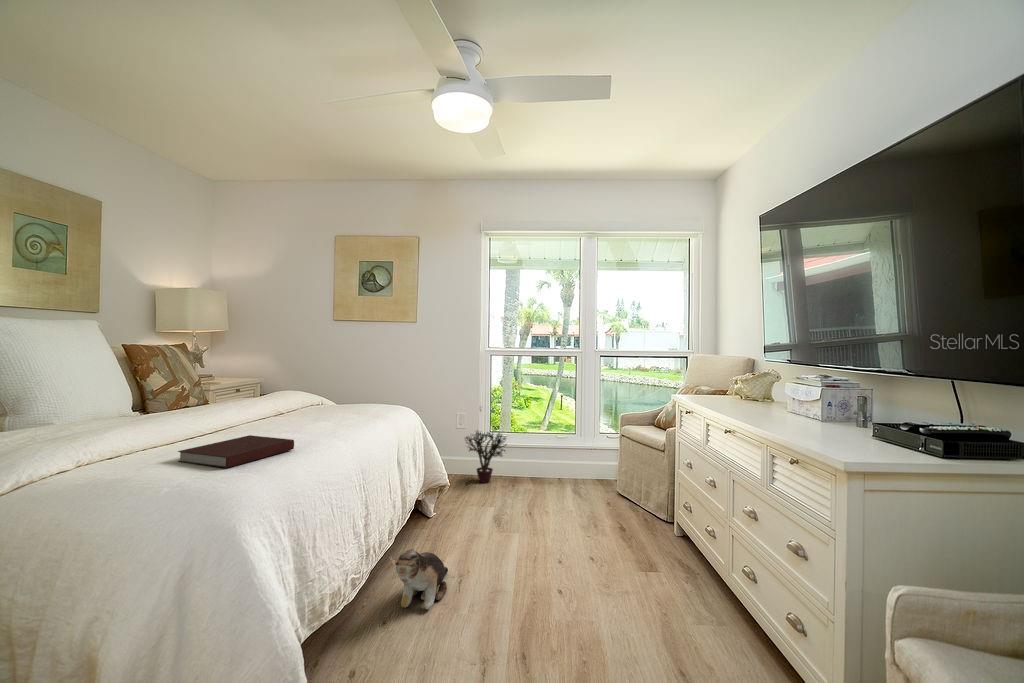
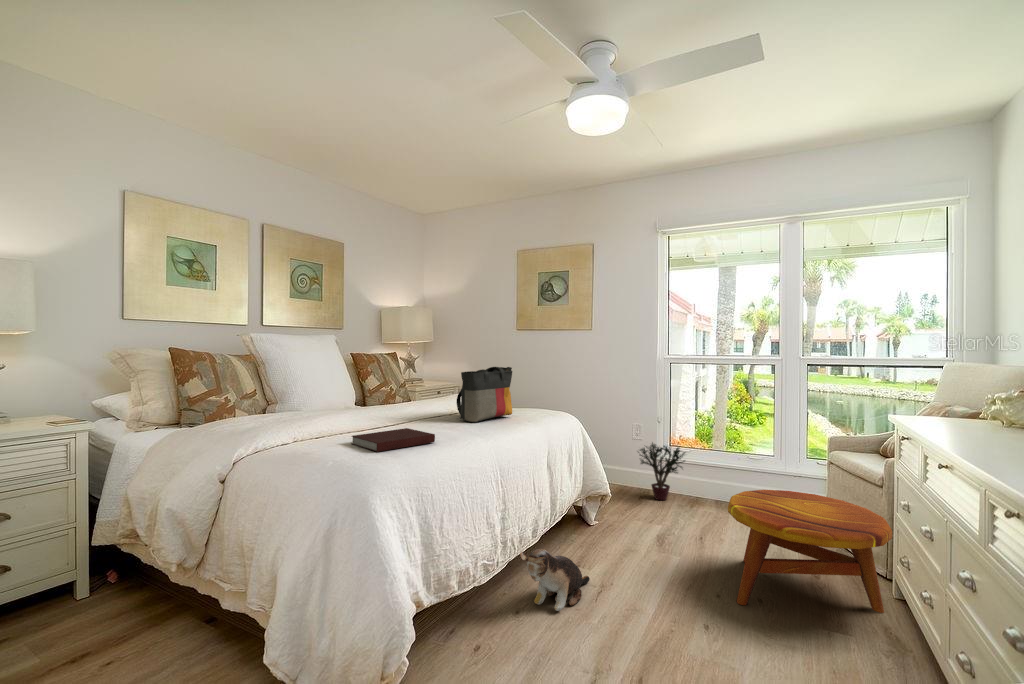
tote bag: none [294,361,359,422] -> present [457,367,512,422]
side table: none [563,462,680,564] -> present [728,490,892,613]

